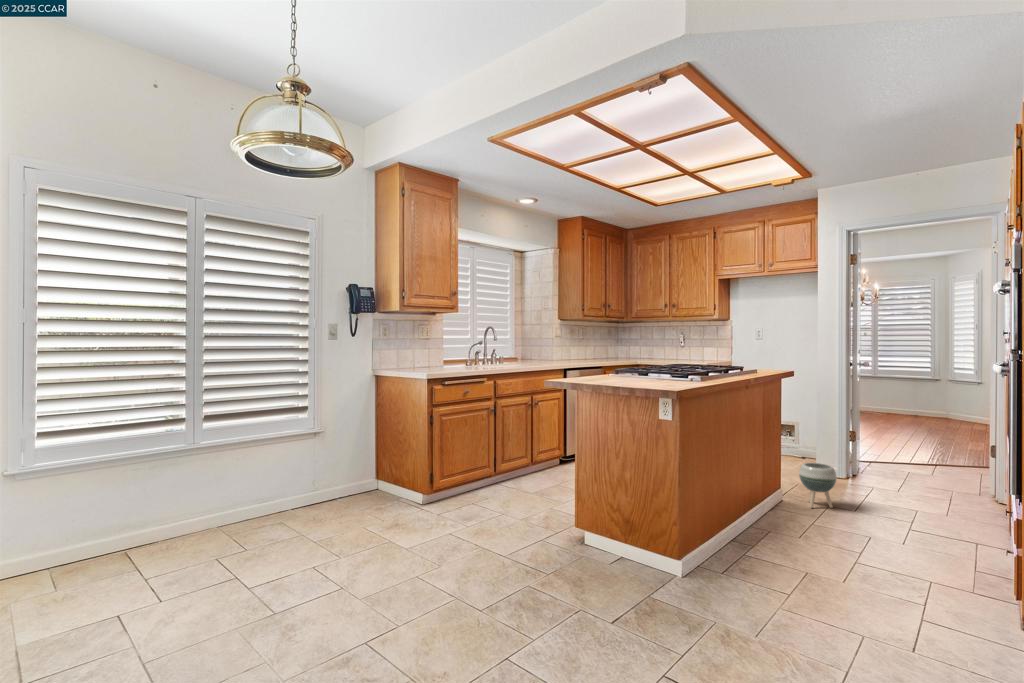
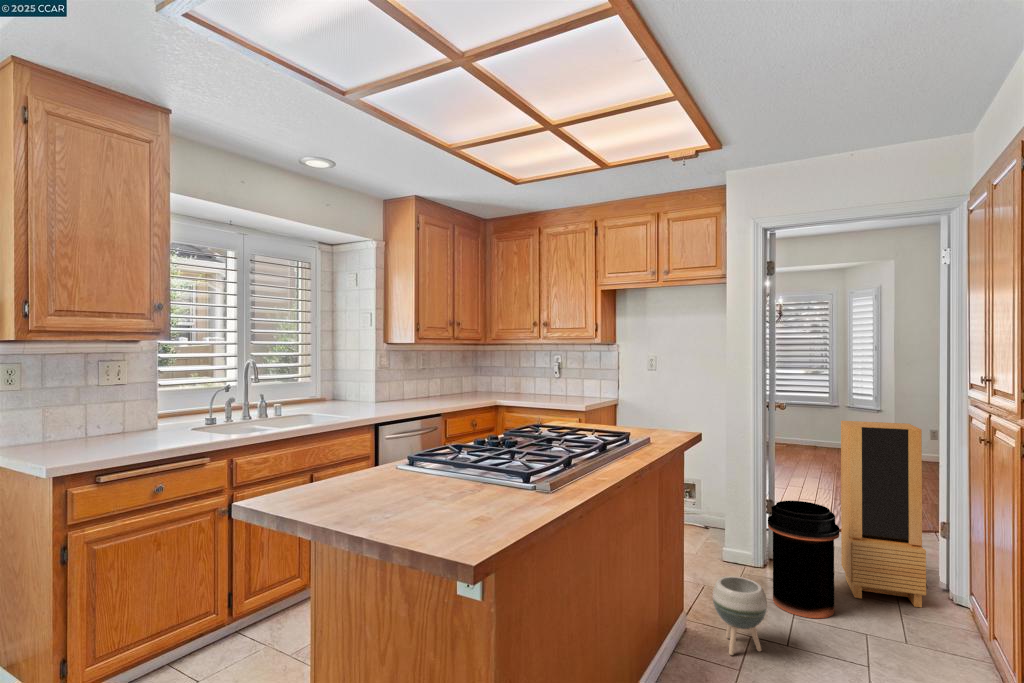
storage cabinet: none [906,370,966,499] -> present [841,421,926,608]
trash can: none [844,423,897,499] -> present [768,501,840,618]

